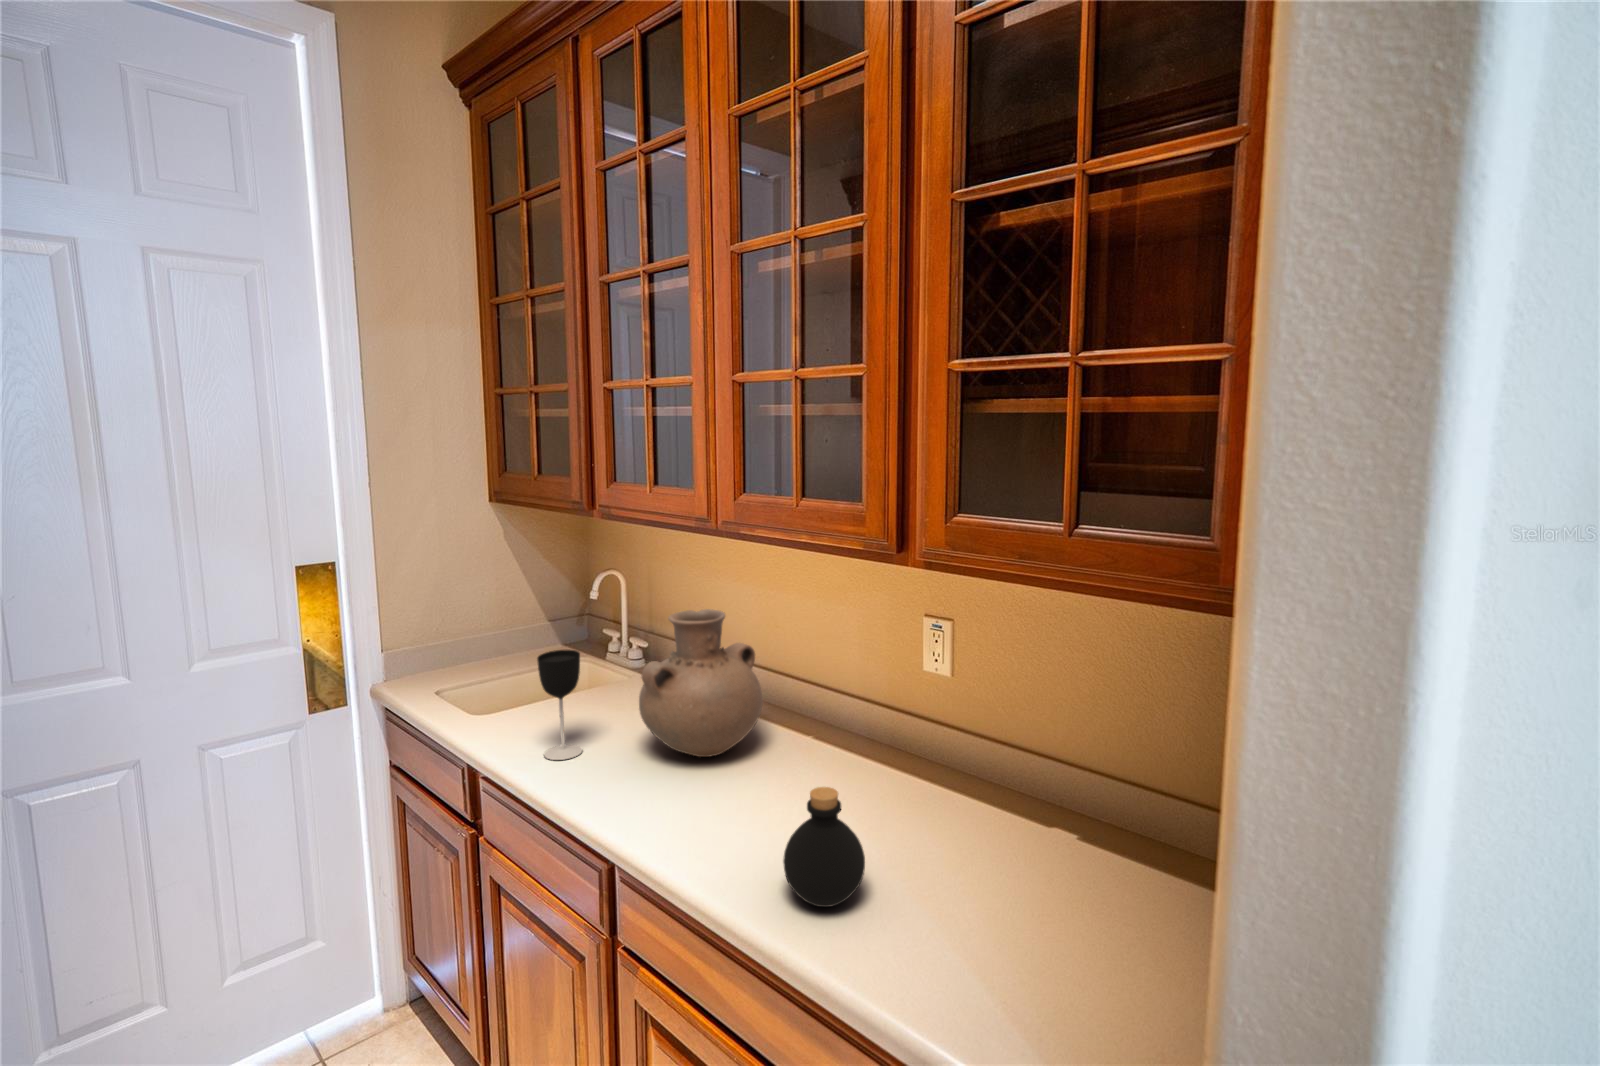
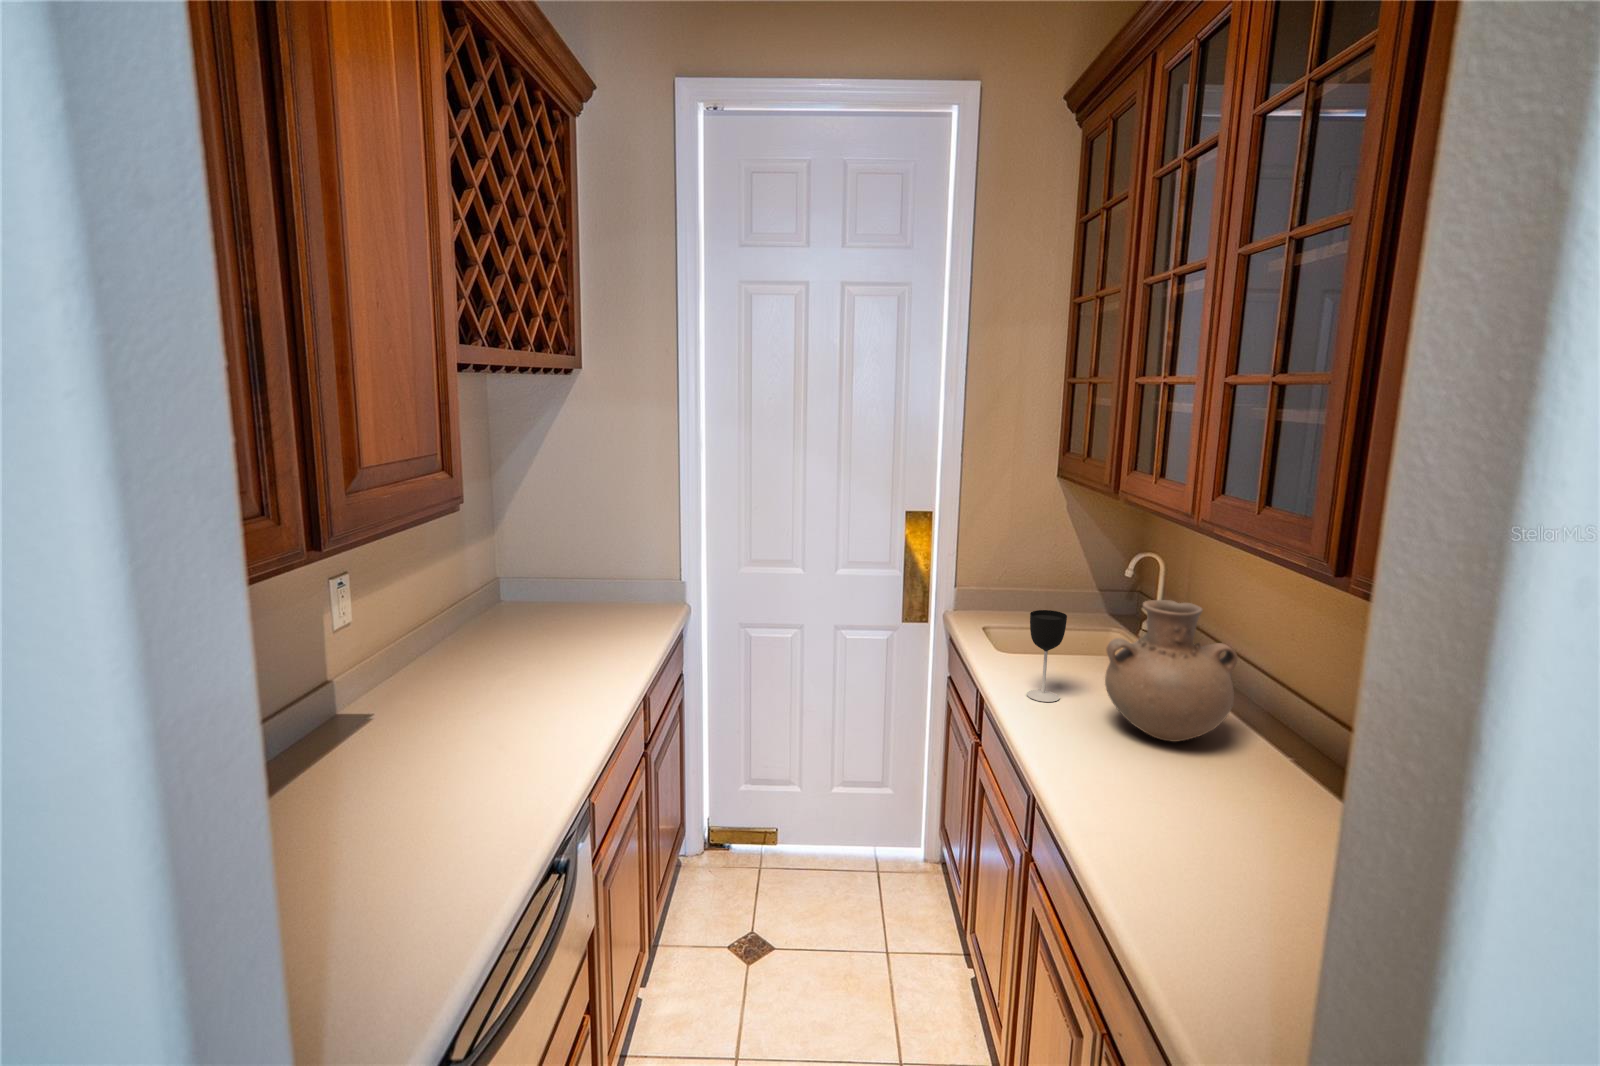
bottle: present [783,787,865,907] -> none [1134,778,1218,888]

